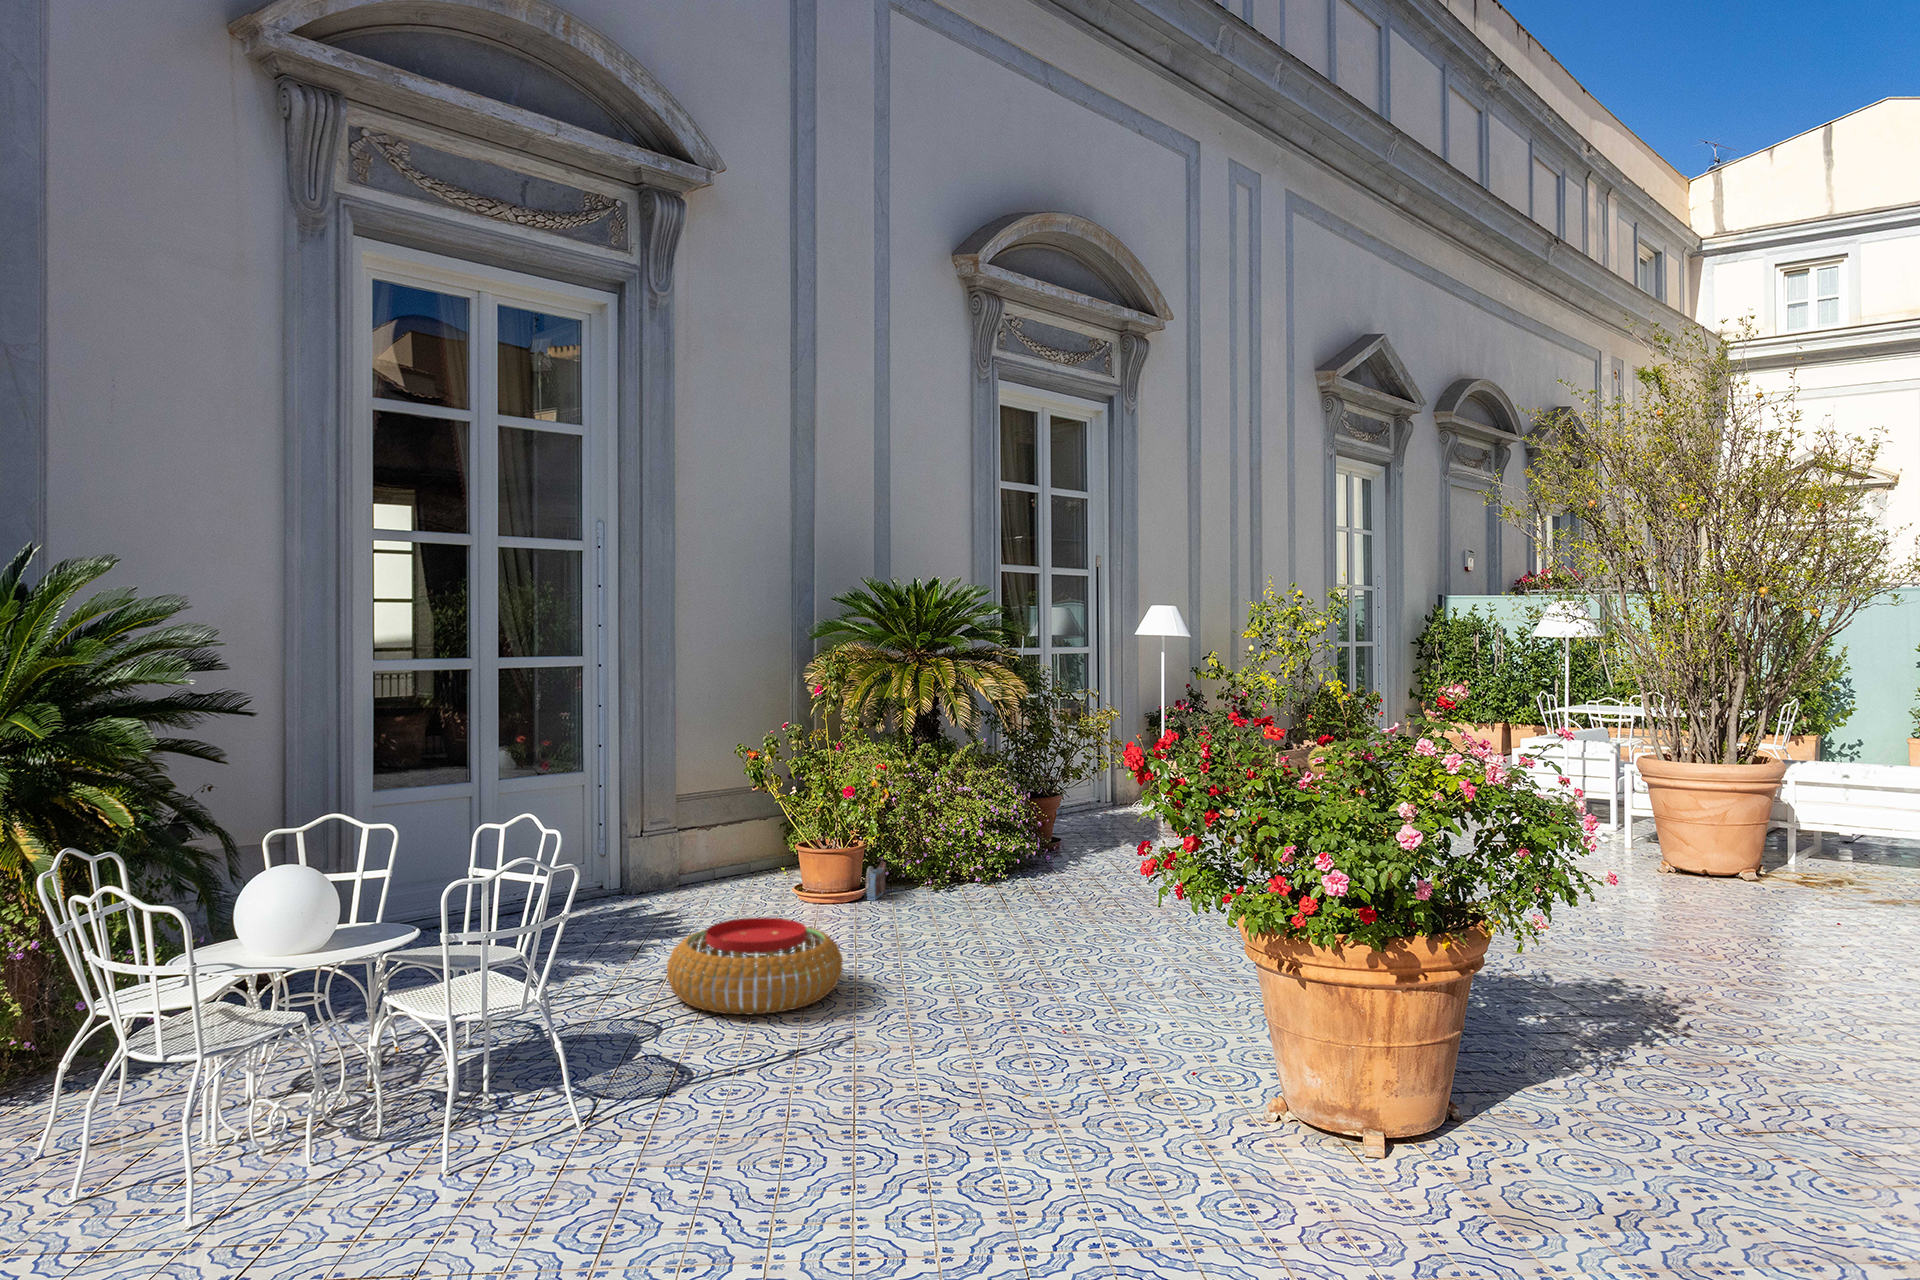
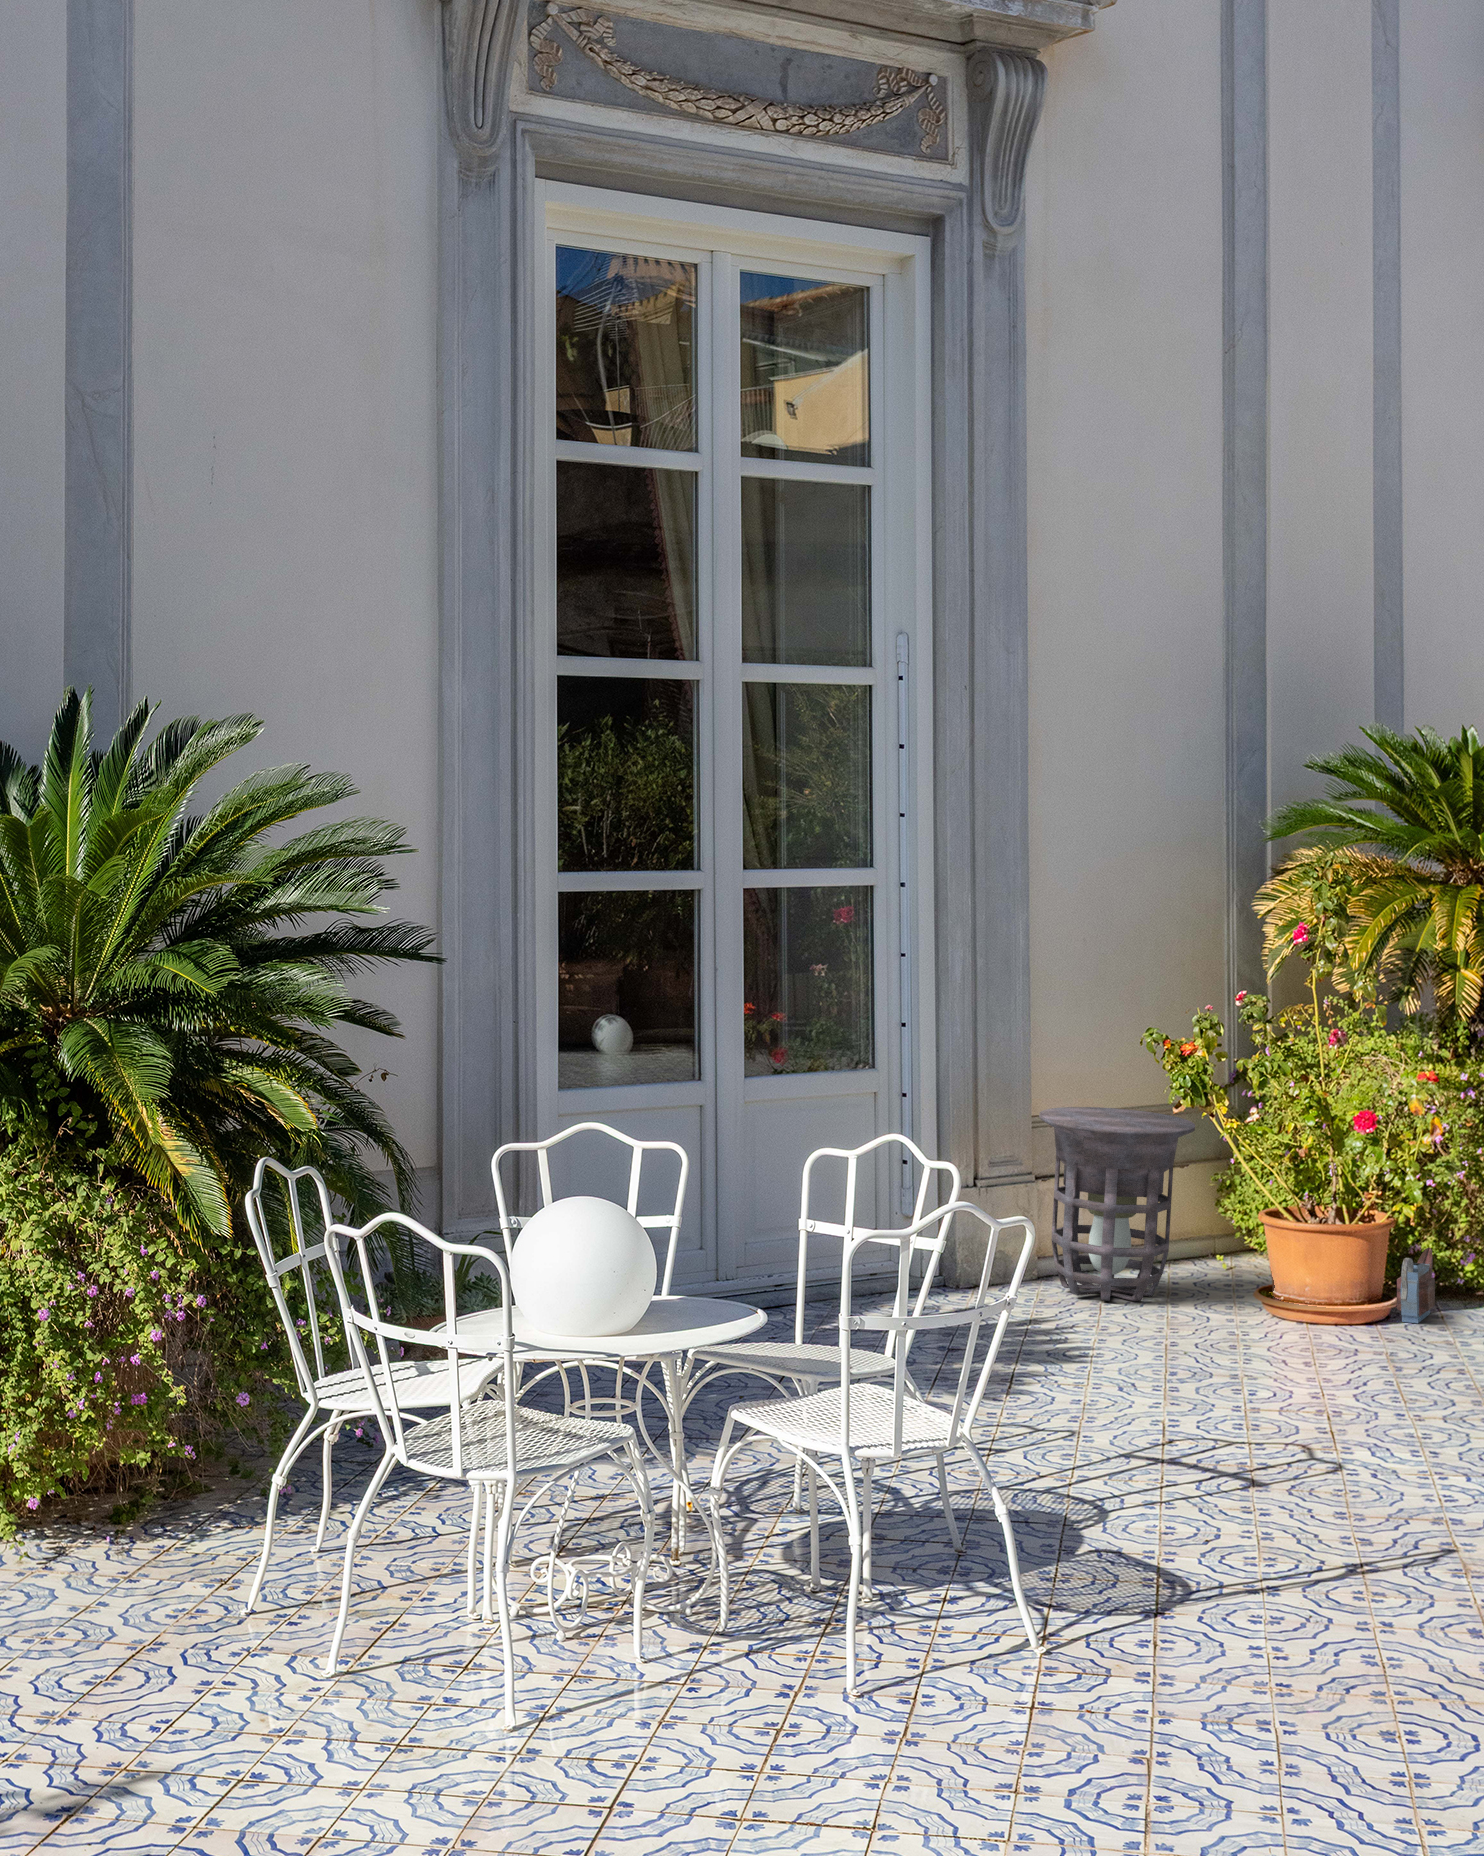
side table: none [678,789,764,897] -> present [1039,1107,1195,1301]
pouf: present [667,918,843,1014] -> none [1092,1332,1415,1502]

